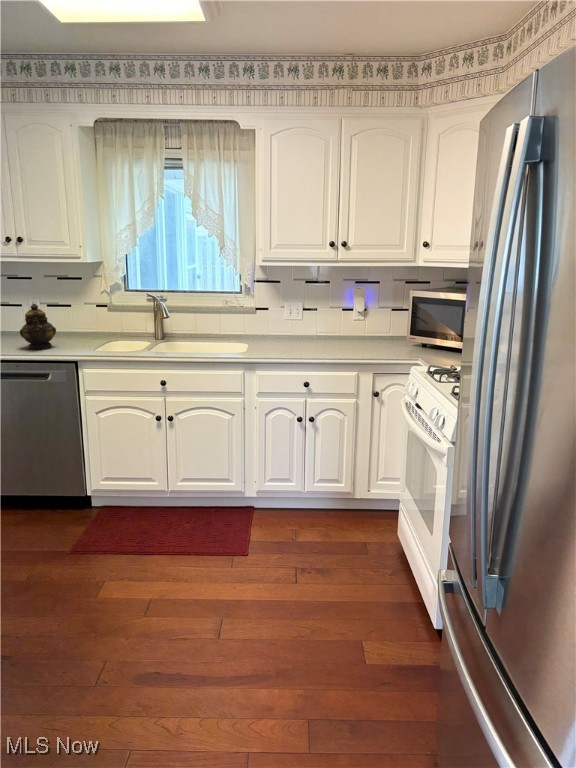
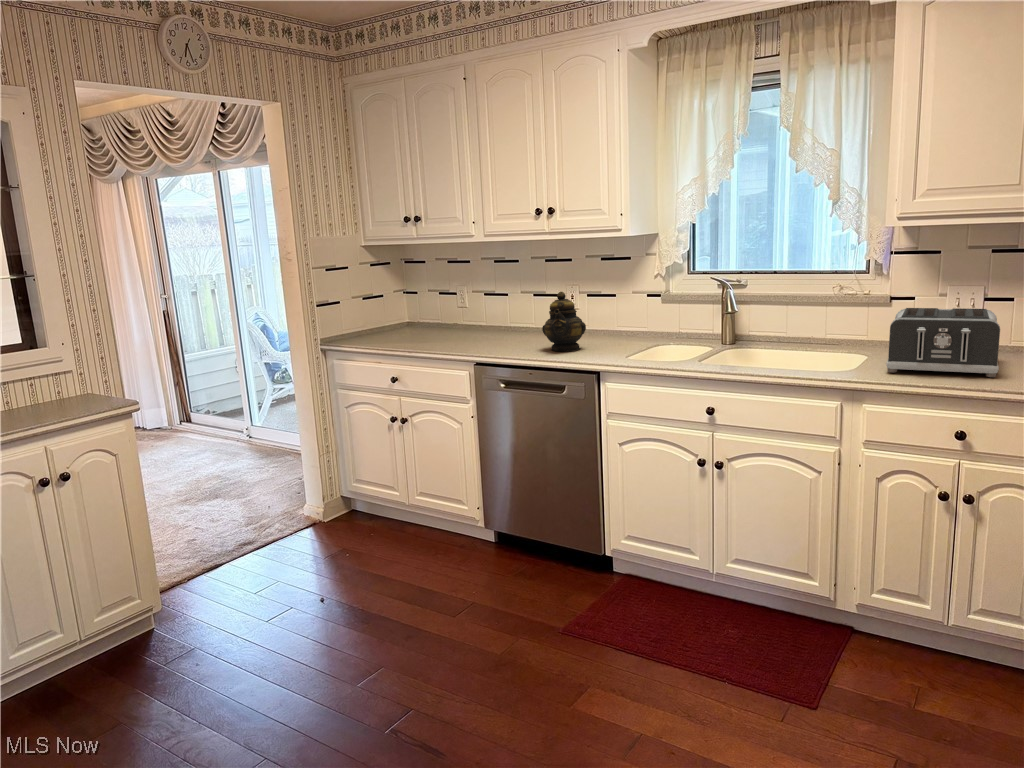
toaster: none [261,314,320,352] -> present [886,308,1000,377]

